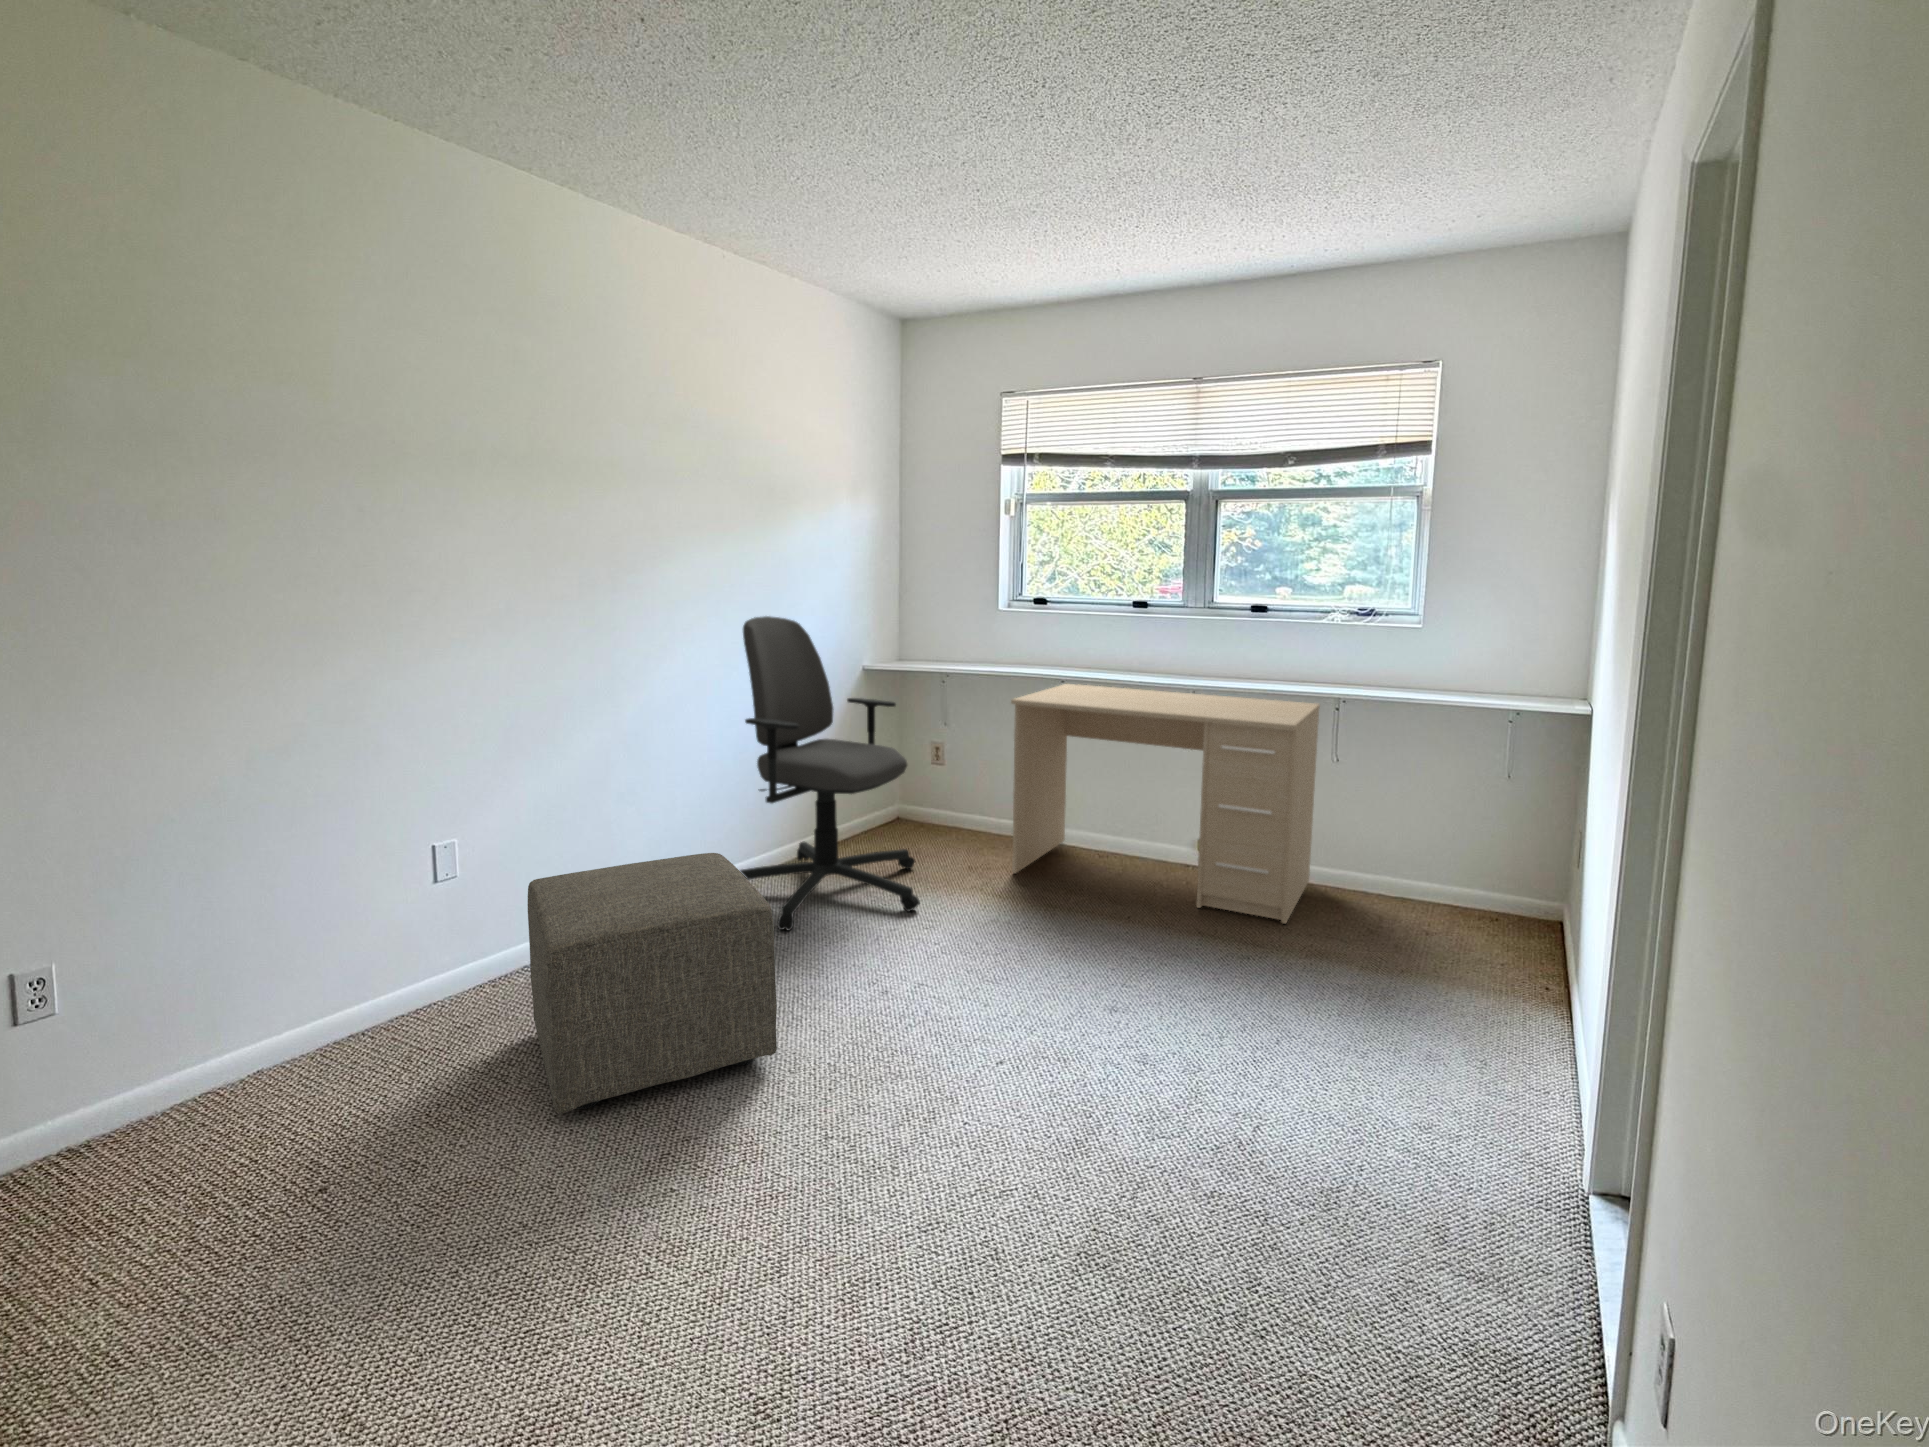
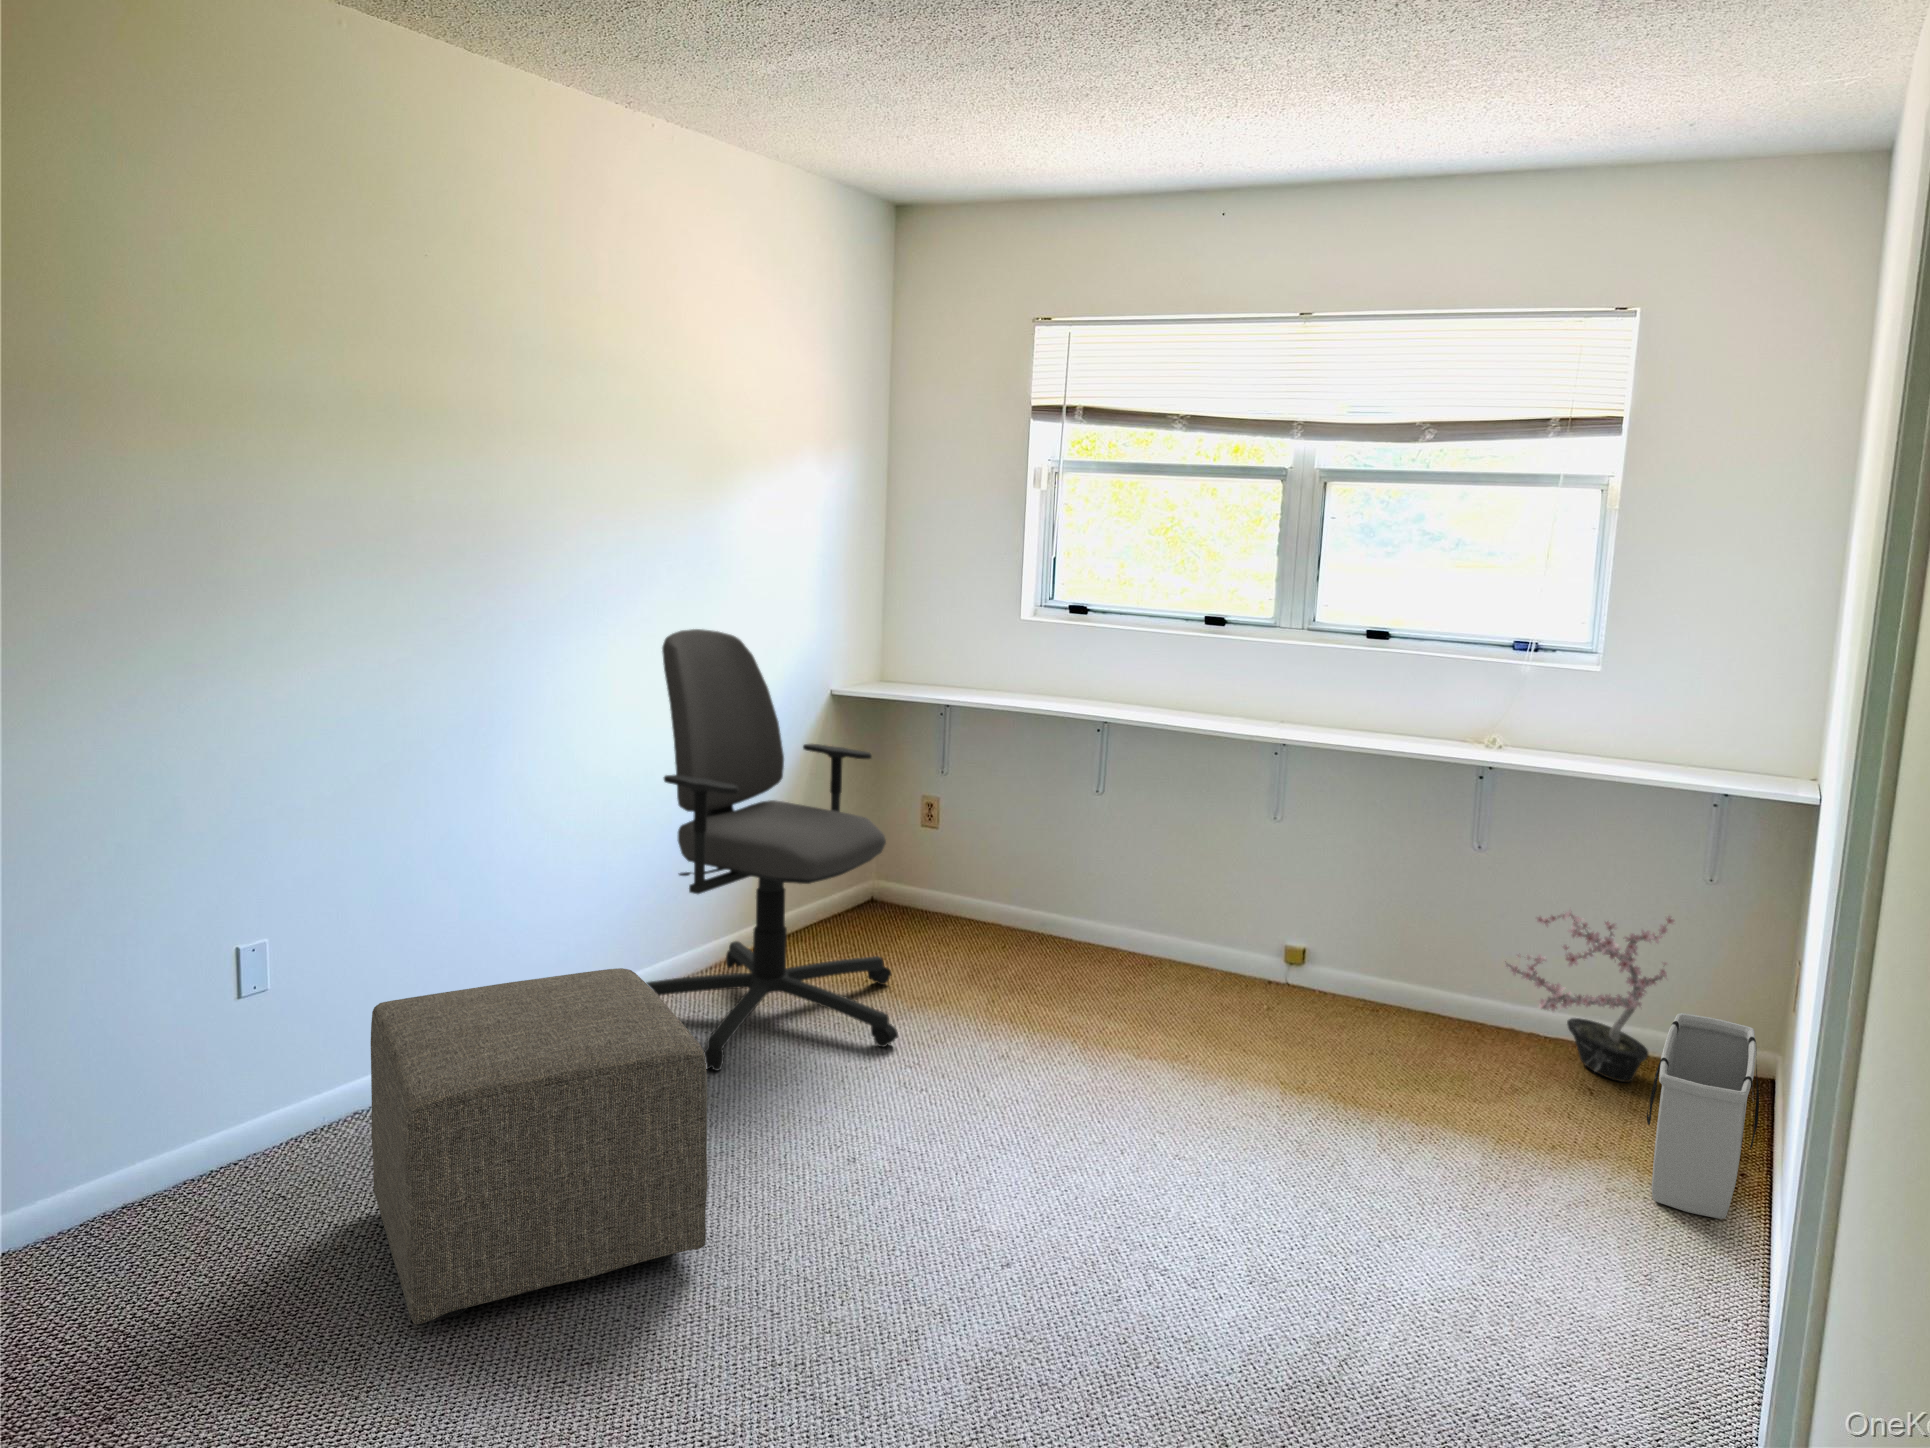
desk: present [1011,684,1320,924] -> none [1026,728,1459,1078]
potted plant: none [1354,791,1487,923] -> present [1505,910,1675,1082]
storage bin: none [1473,869,1555,1017] -> present [1647,1013,1759,1219]

